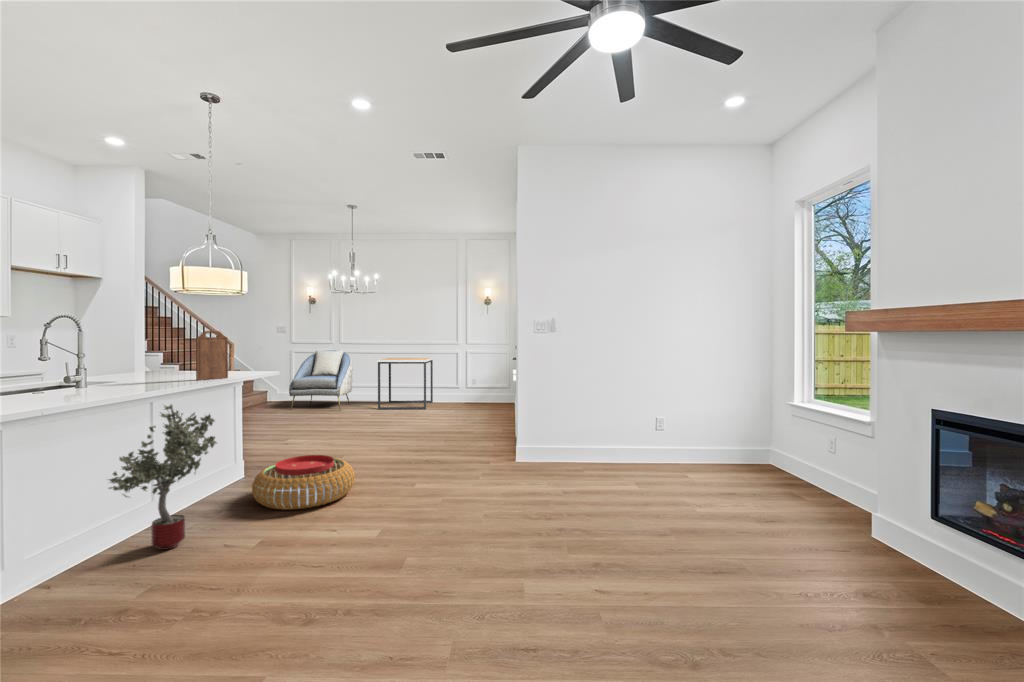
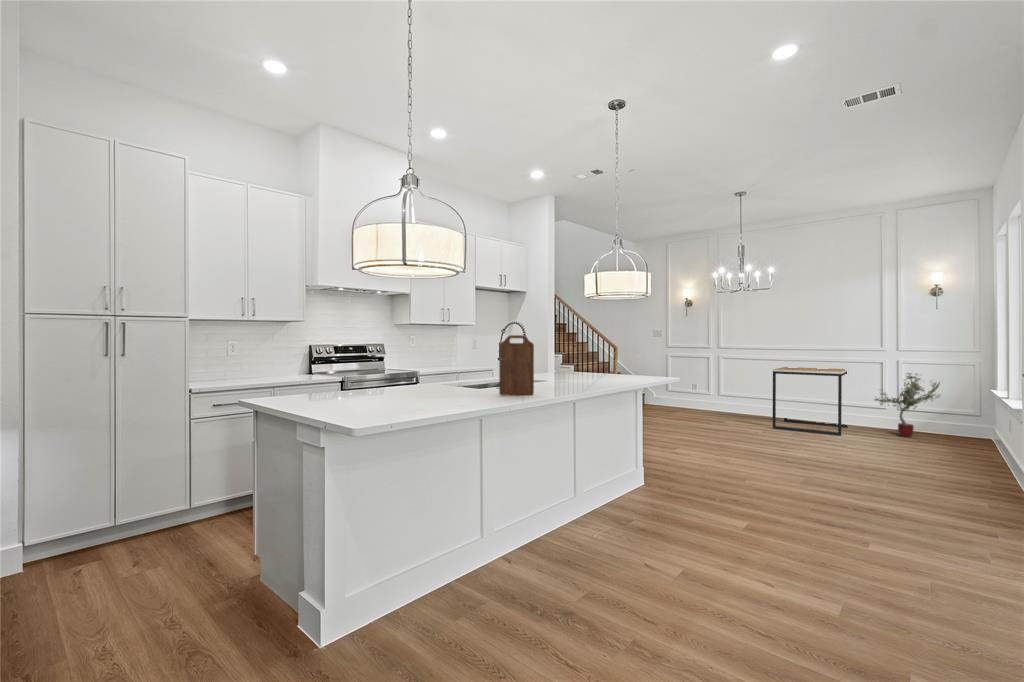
cutting board: present [196,331,228,380] -> present [499,335,534,396]
armchair: present [289,350,353,410] -> none [670,356,739,424]
potted tree: present [109,405,217,550] -> present [875,373,940,437]
pouf: present [252,455,355,510] -> none [662,478,781,544]

